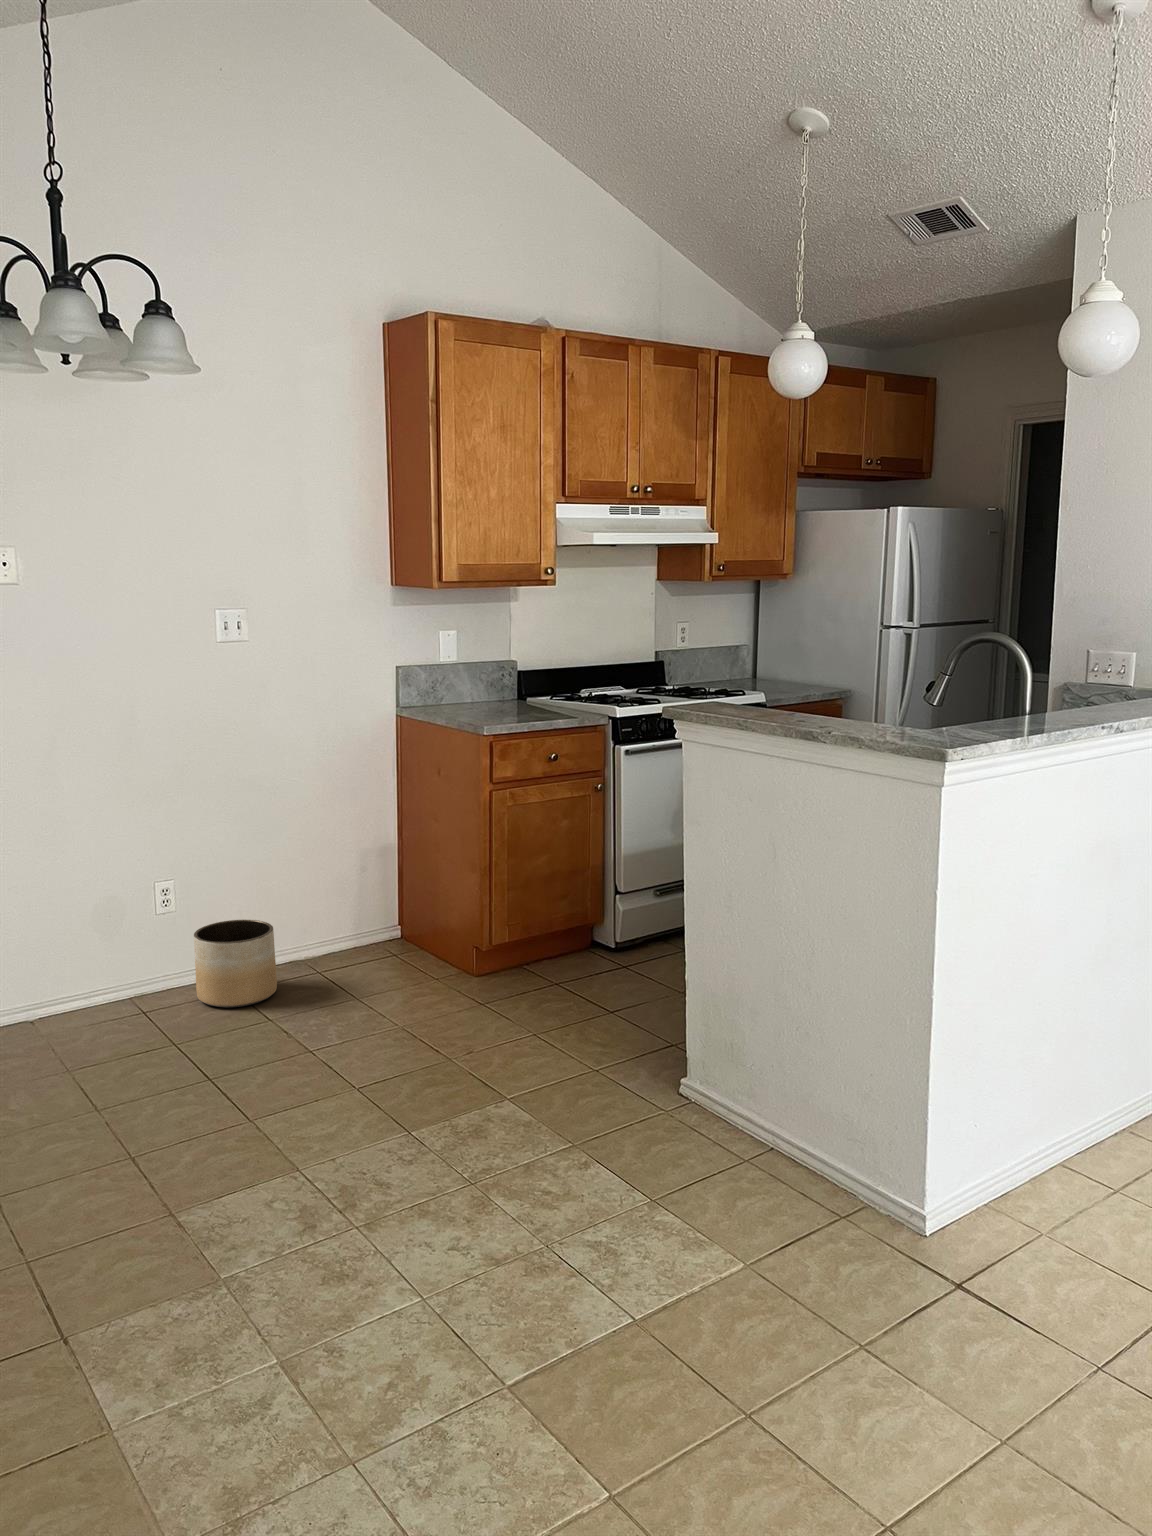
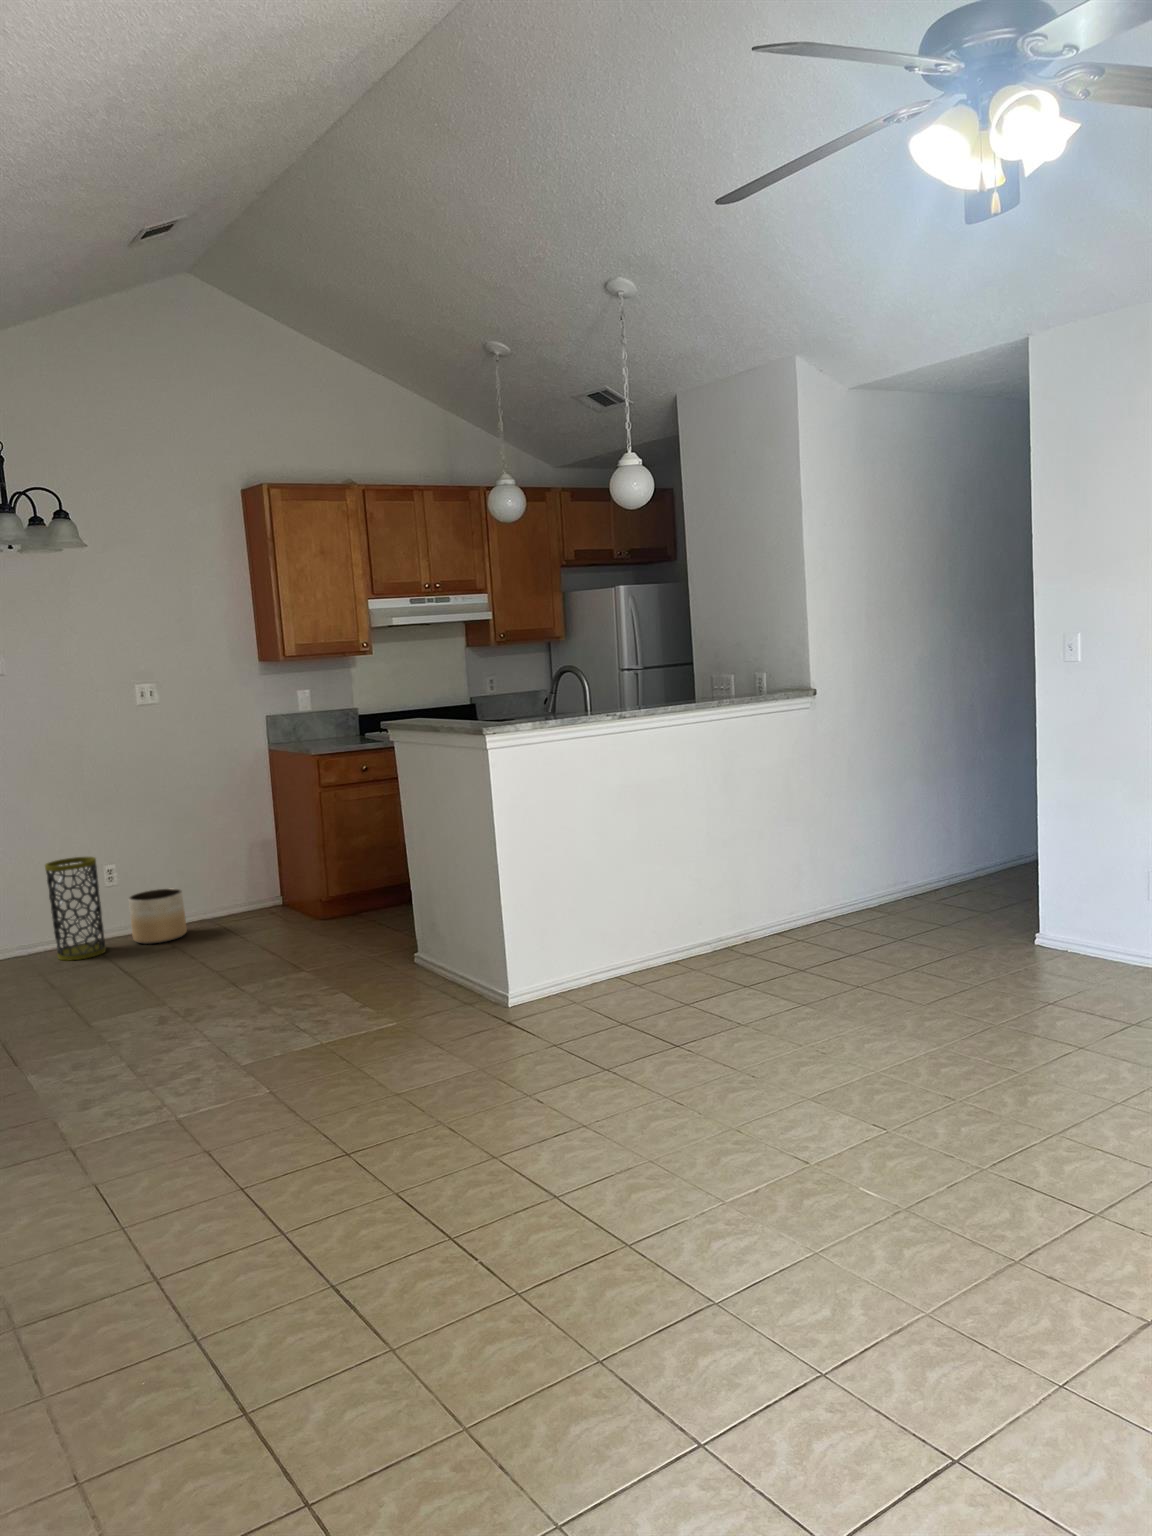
trash can: none [72,871,159,1035] -> present [45,857,106,961]

